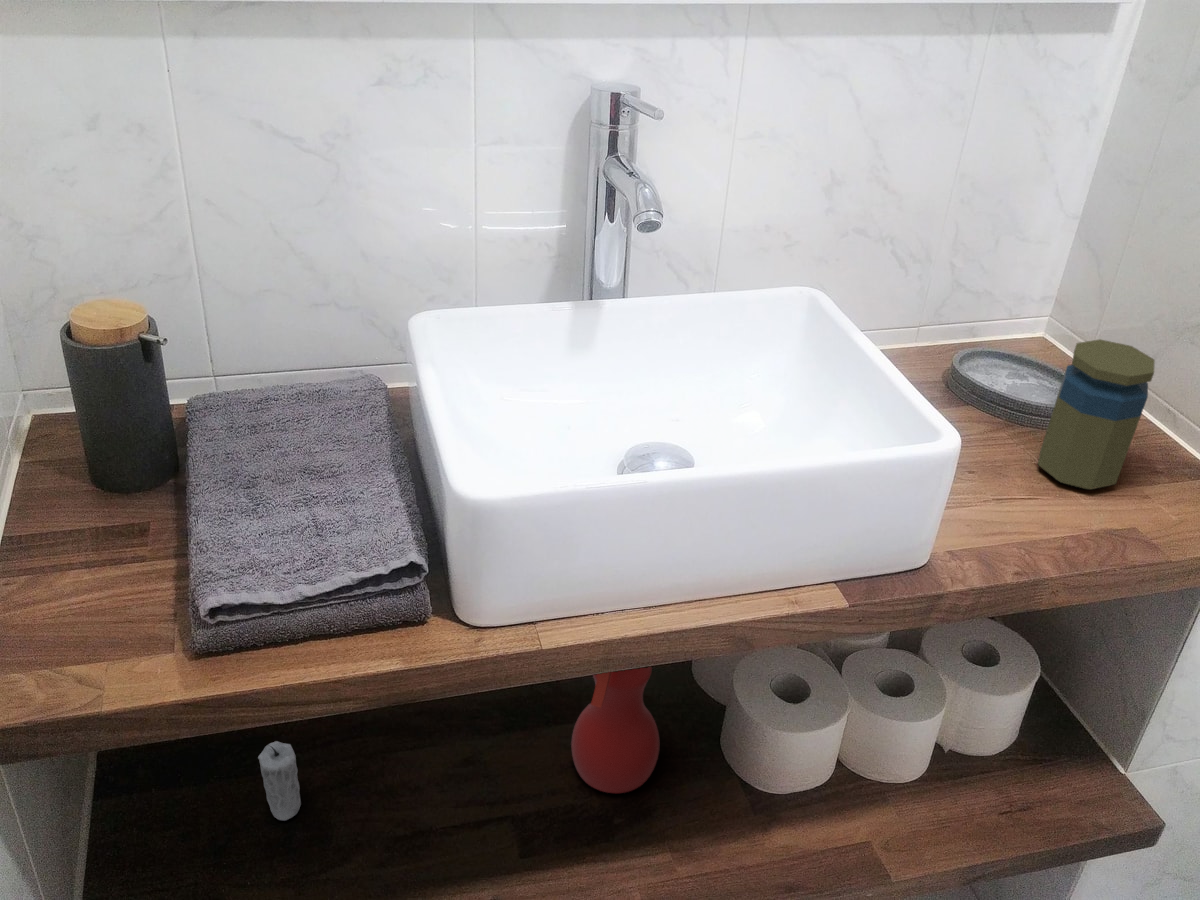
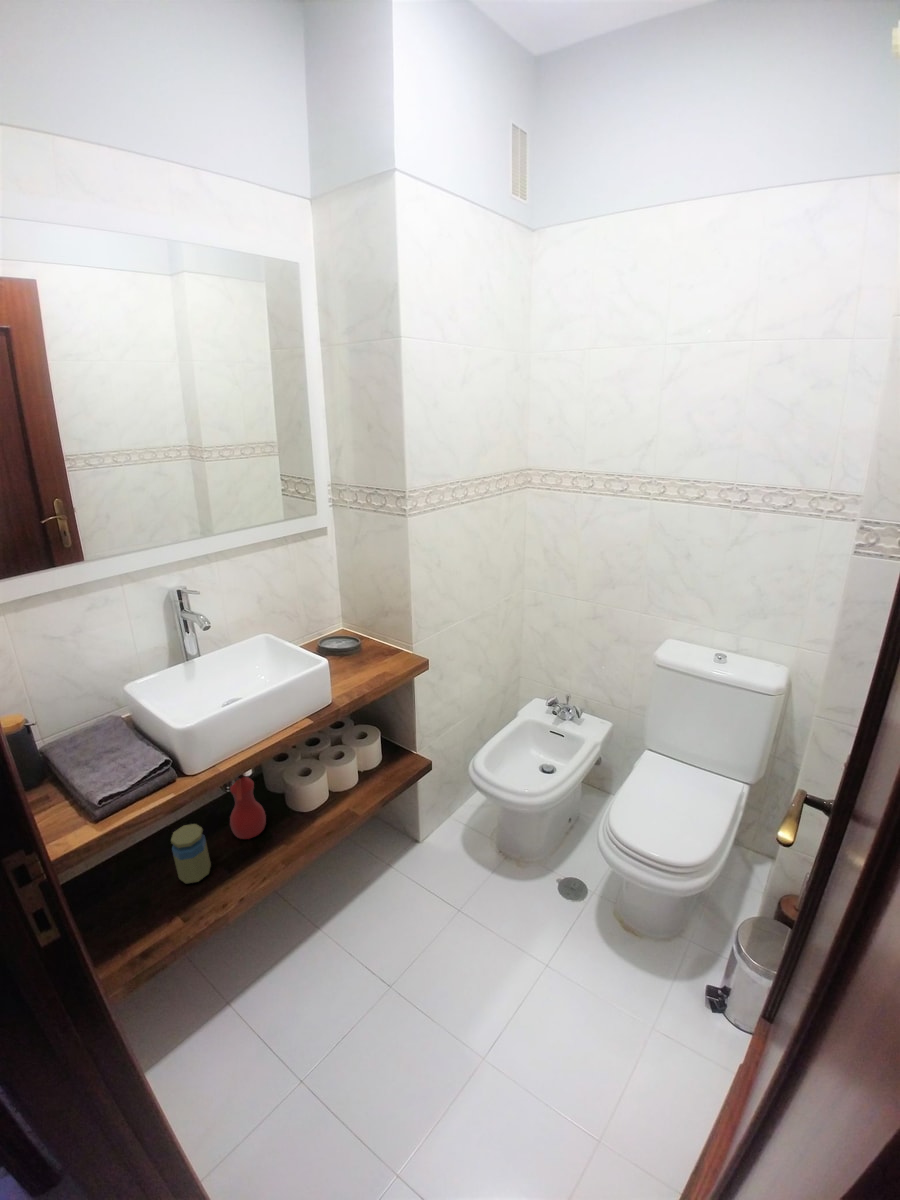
jar: present [1038,339,1155,489] -> present [171,824,211,883]
candle: present [258,741,301,821] -> none [103,877,125,912]

